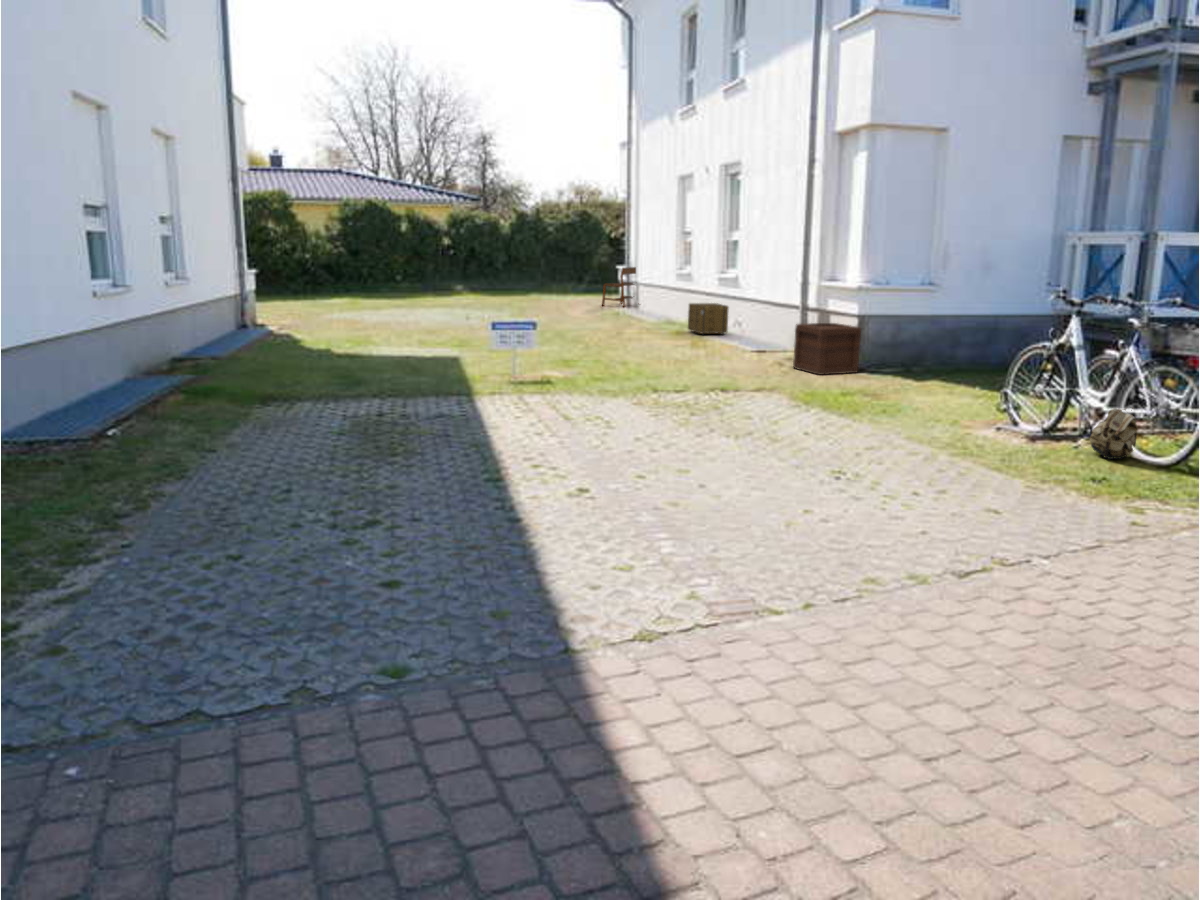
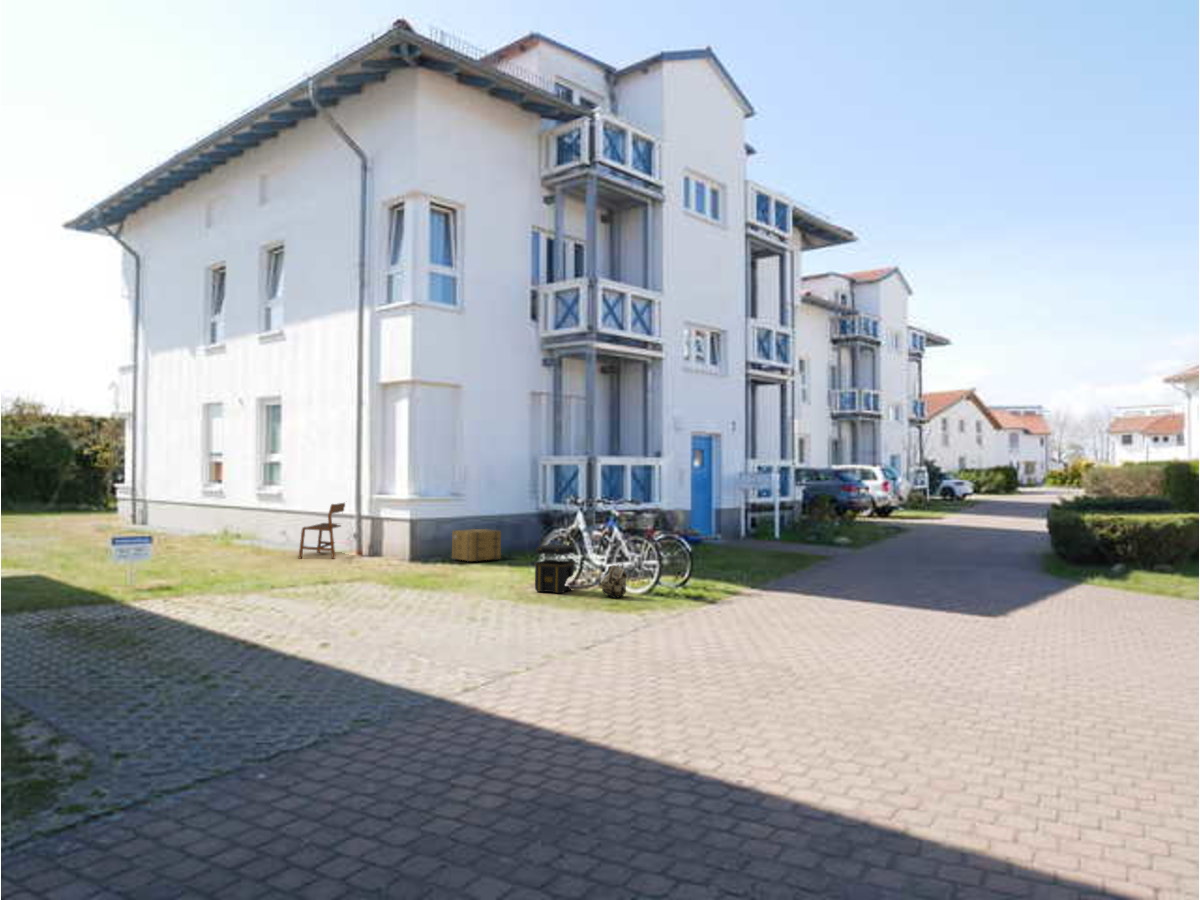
bench: present [602,267,636,307] -> present [299,503,345,559]
cardboard box: present [688,303,729,334] -> present [452,529,501,561]
wooden crate: present [793,323,861,375] -> none [360,526,414,567]
toolbox: none [987,366,1059,440] -> present [535,544,575,593]

